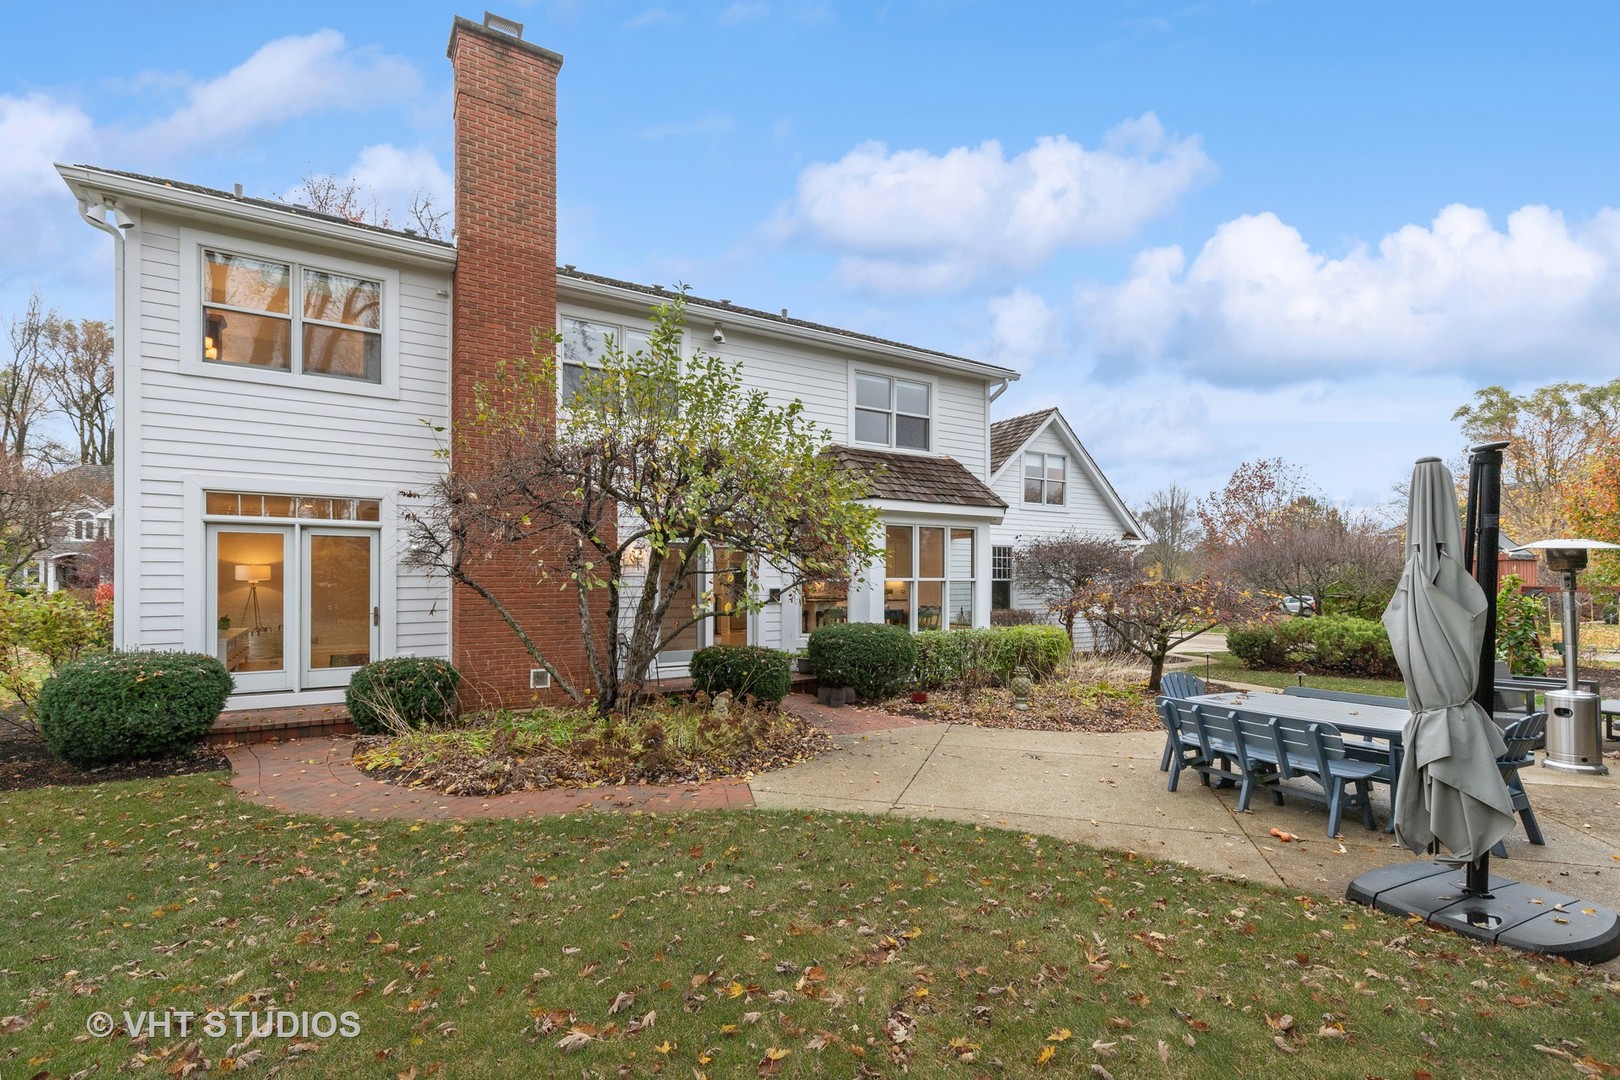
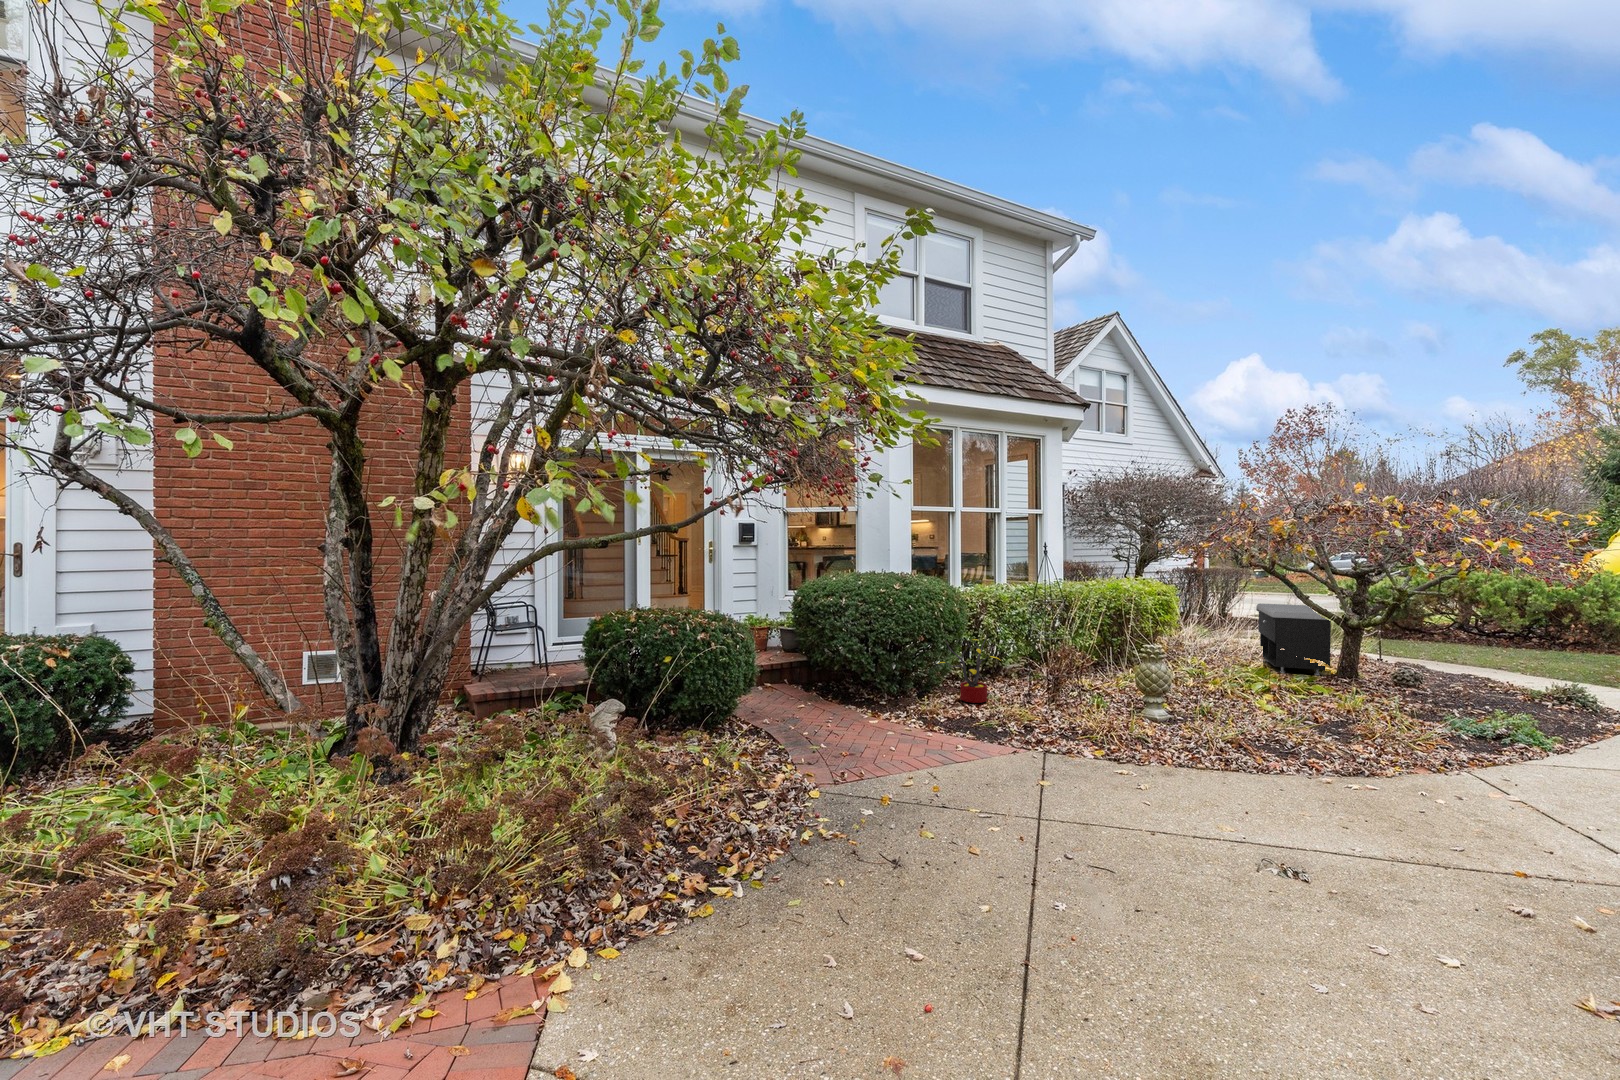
storage bench: none [1118,643,1152,690] -> present [1256,603,1331,675]
woven basket: present [818,686,855,708] -> none [806,673,868,714]

